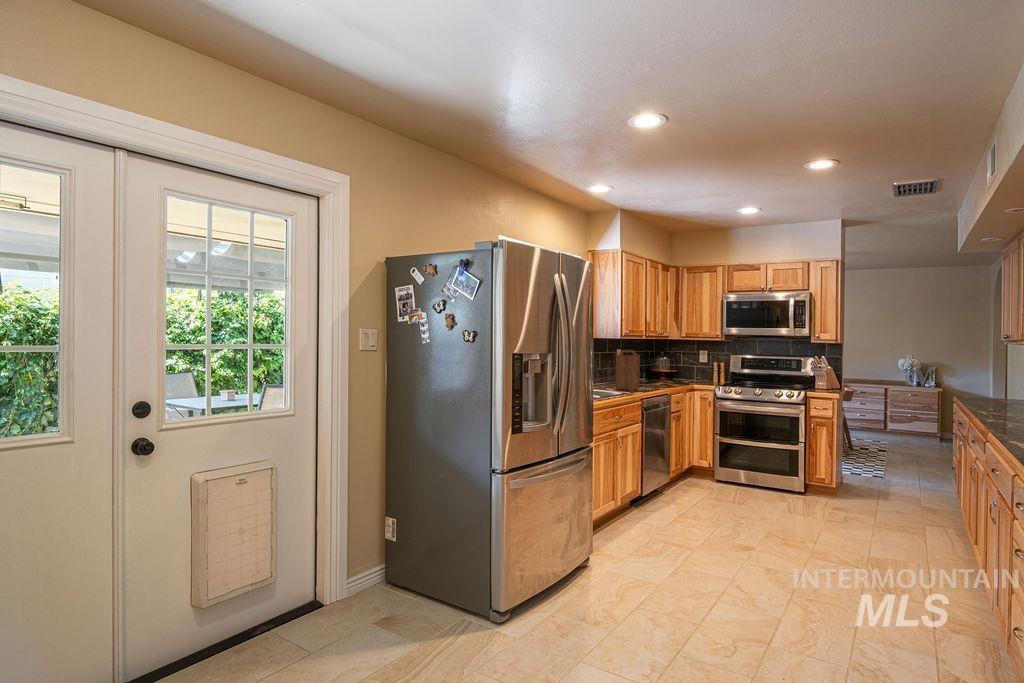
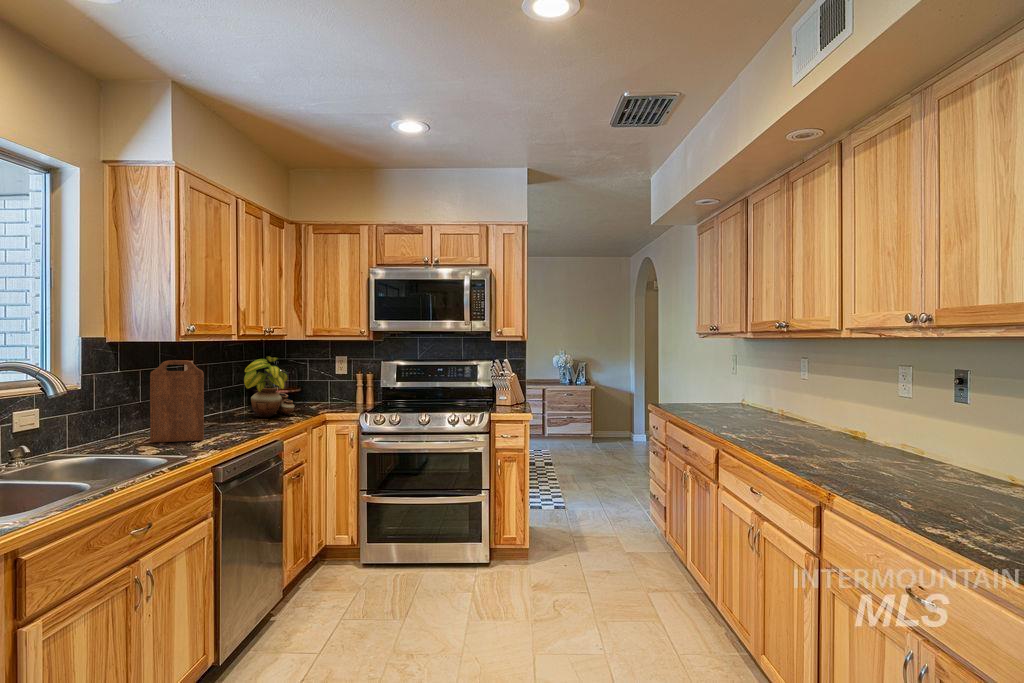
potted plant: none [649,350,677,385] -> present [244,356,295,417]

